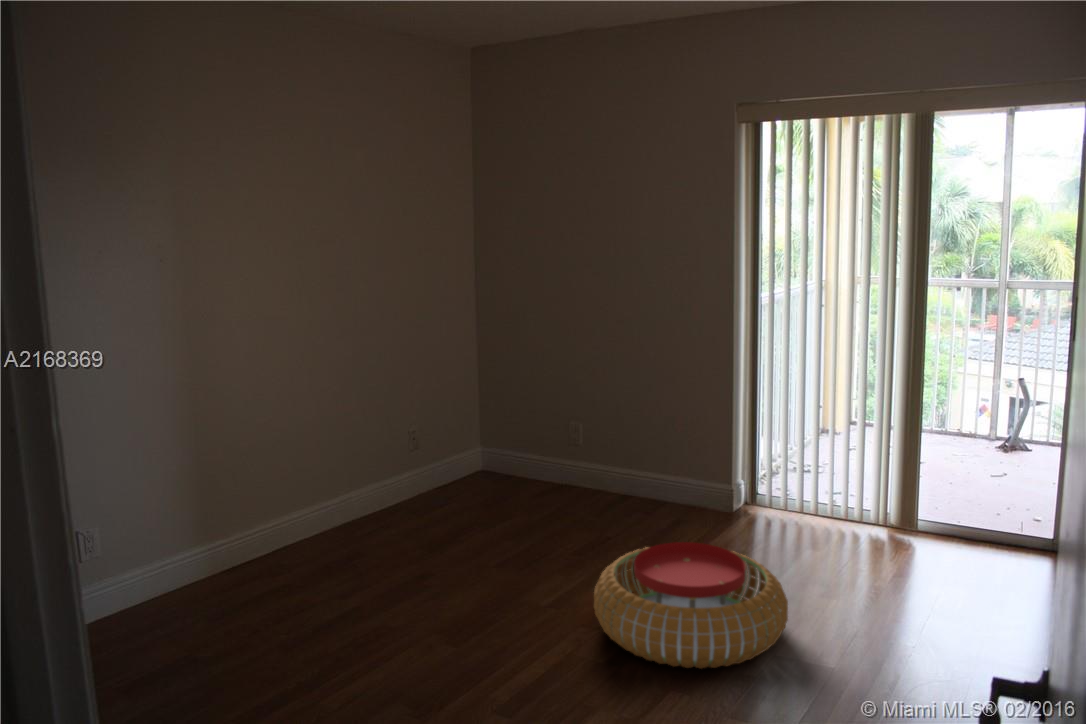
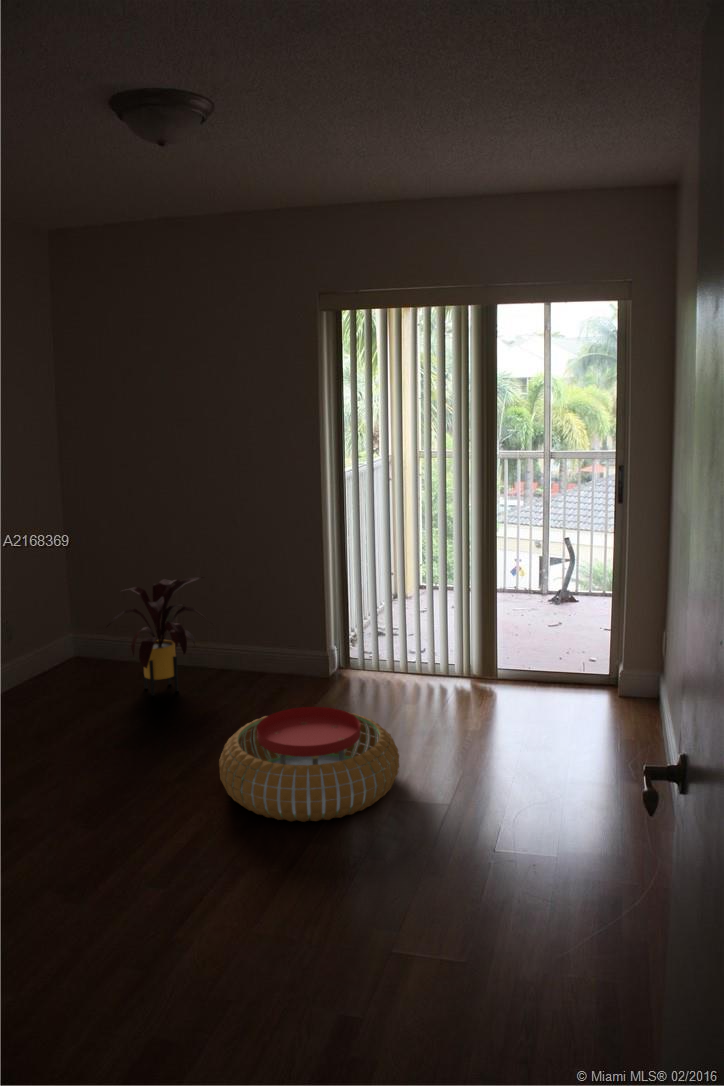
house plant: none [507,396,614,511] -> present [107,577,207,696]

